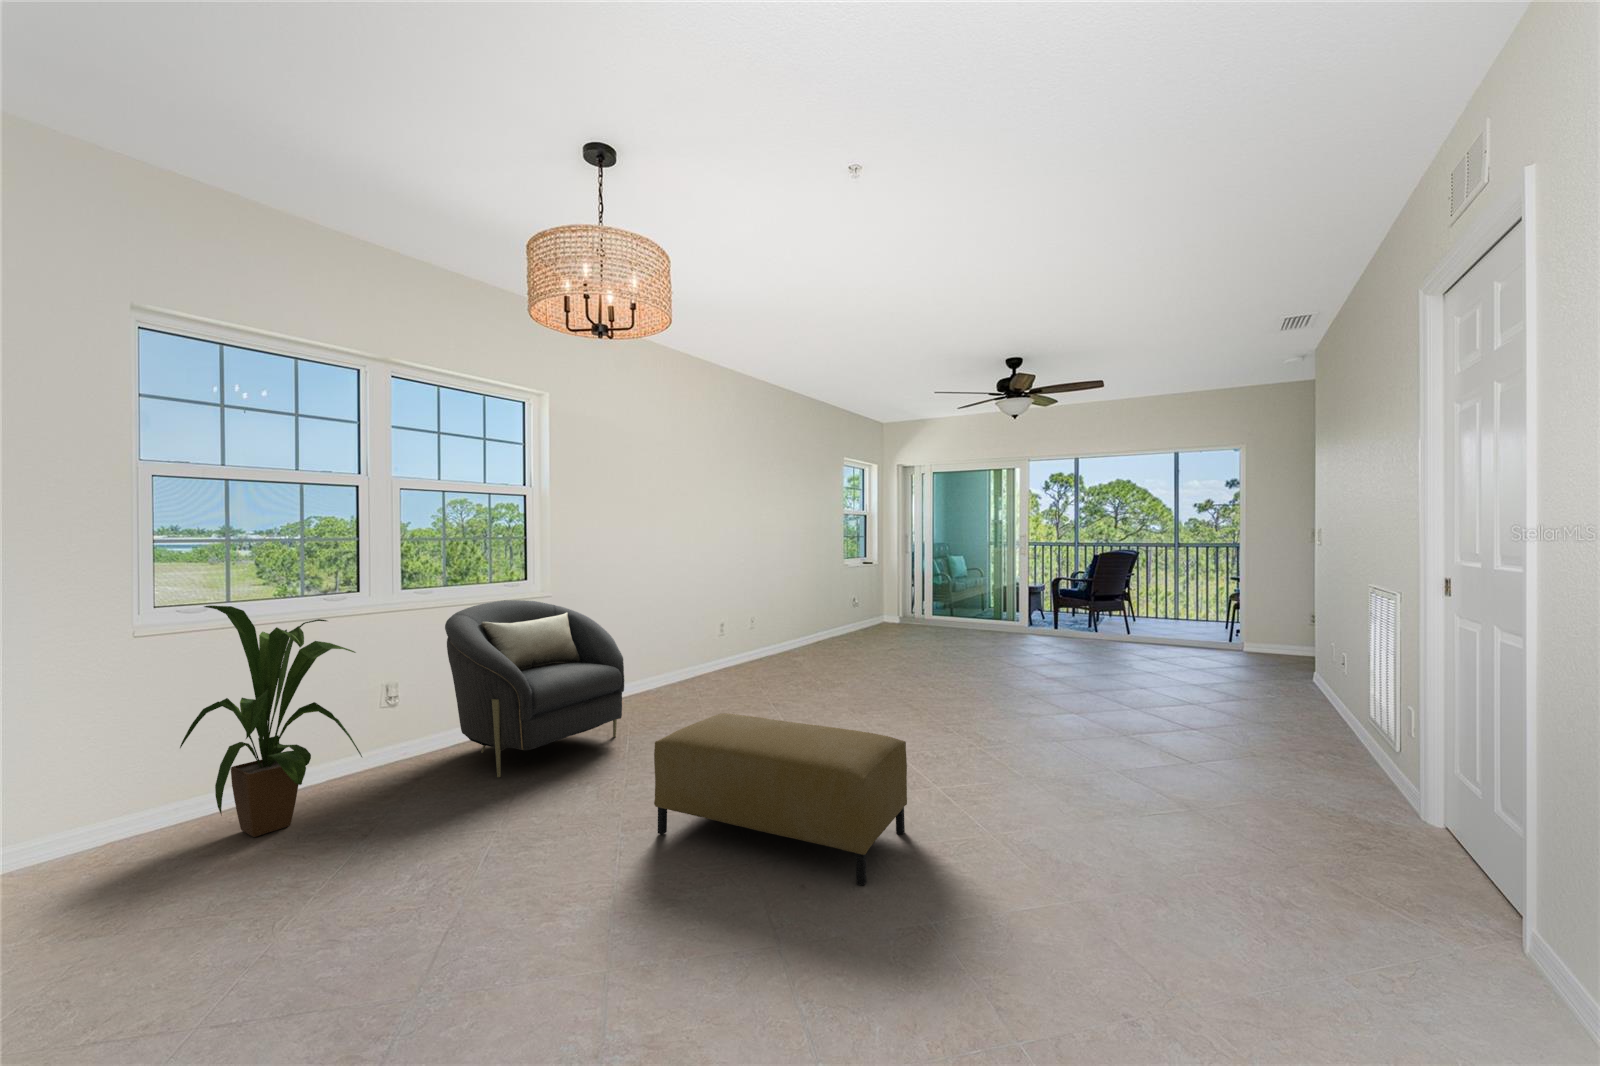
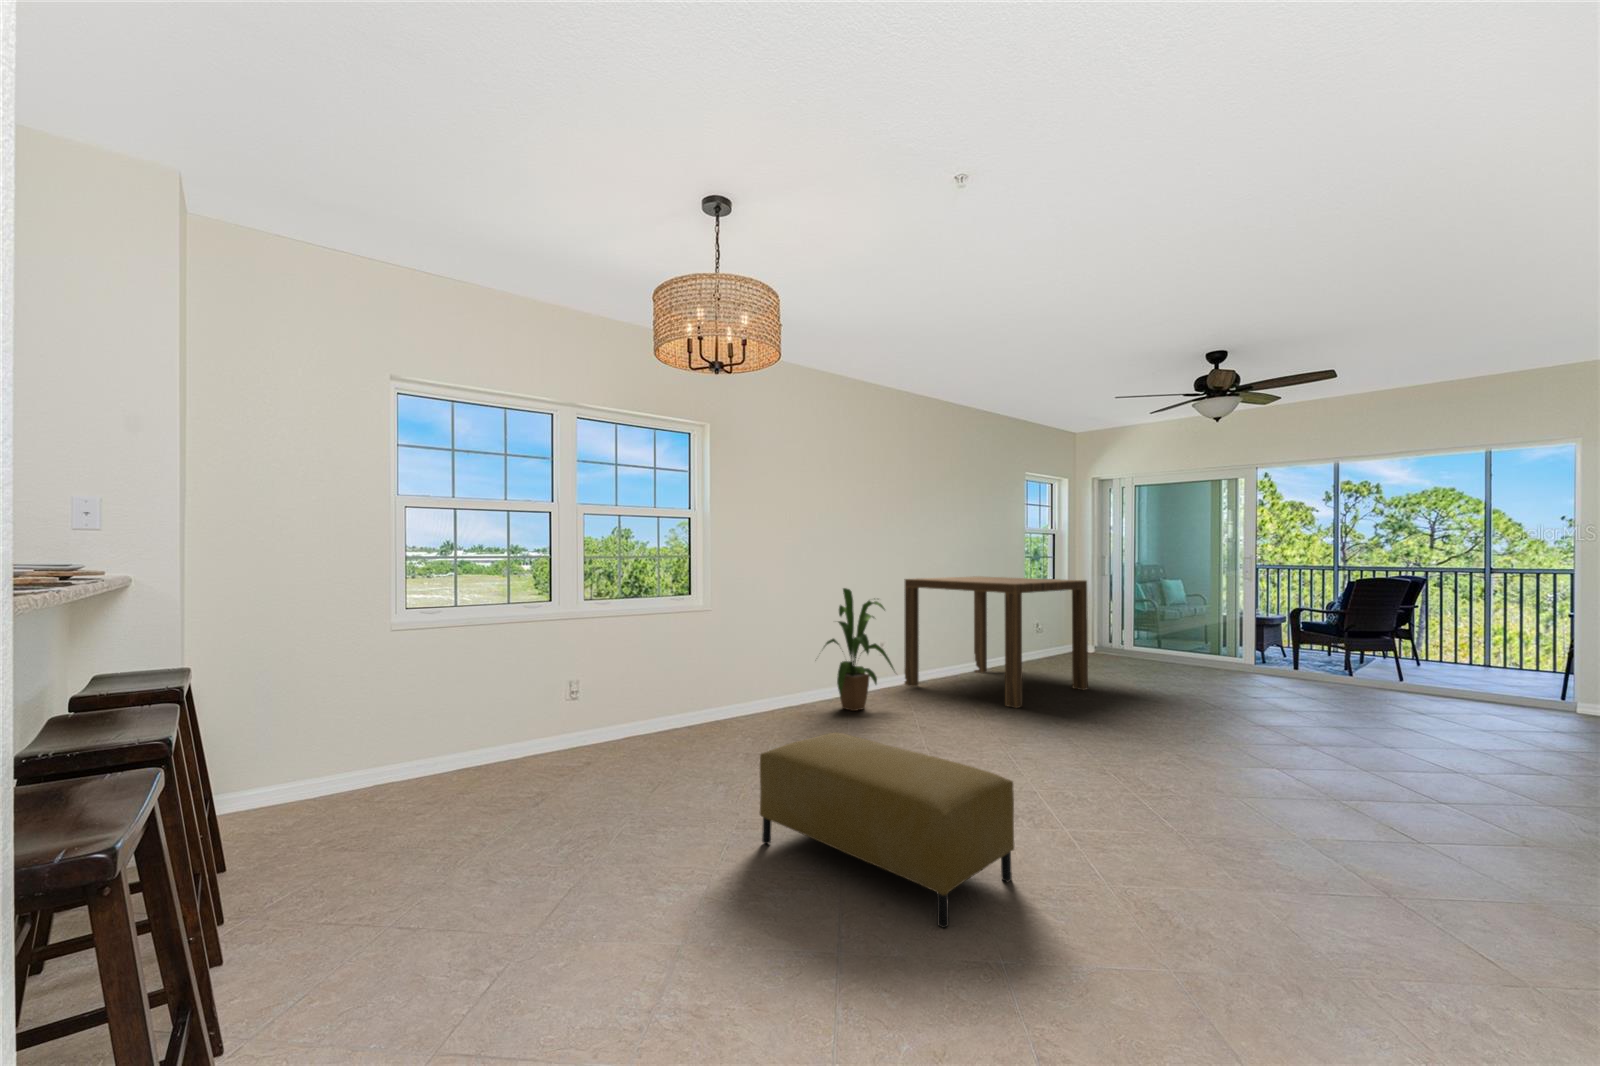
dining table: none [742,557,906,678] -> present [904,576,1088,708]
armchair: present [445,600,624,777] -> none [612,612,765,772]
house plant: present [180,605,362,837] -> present [824,588,894,711]

